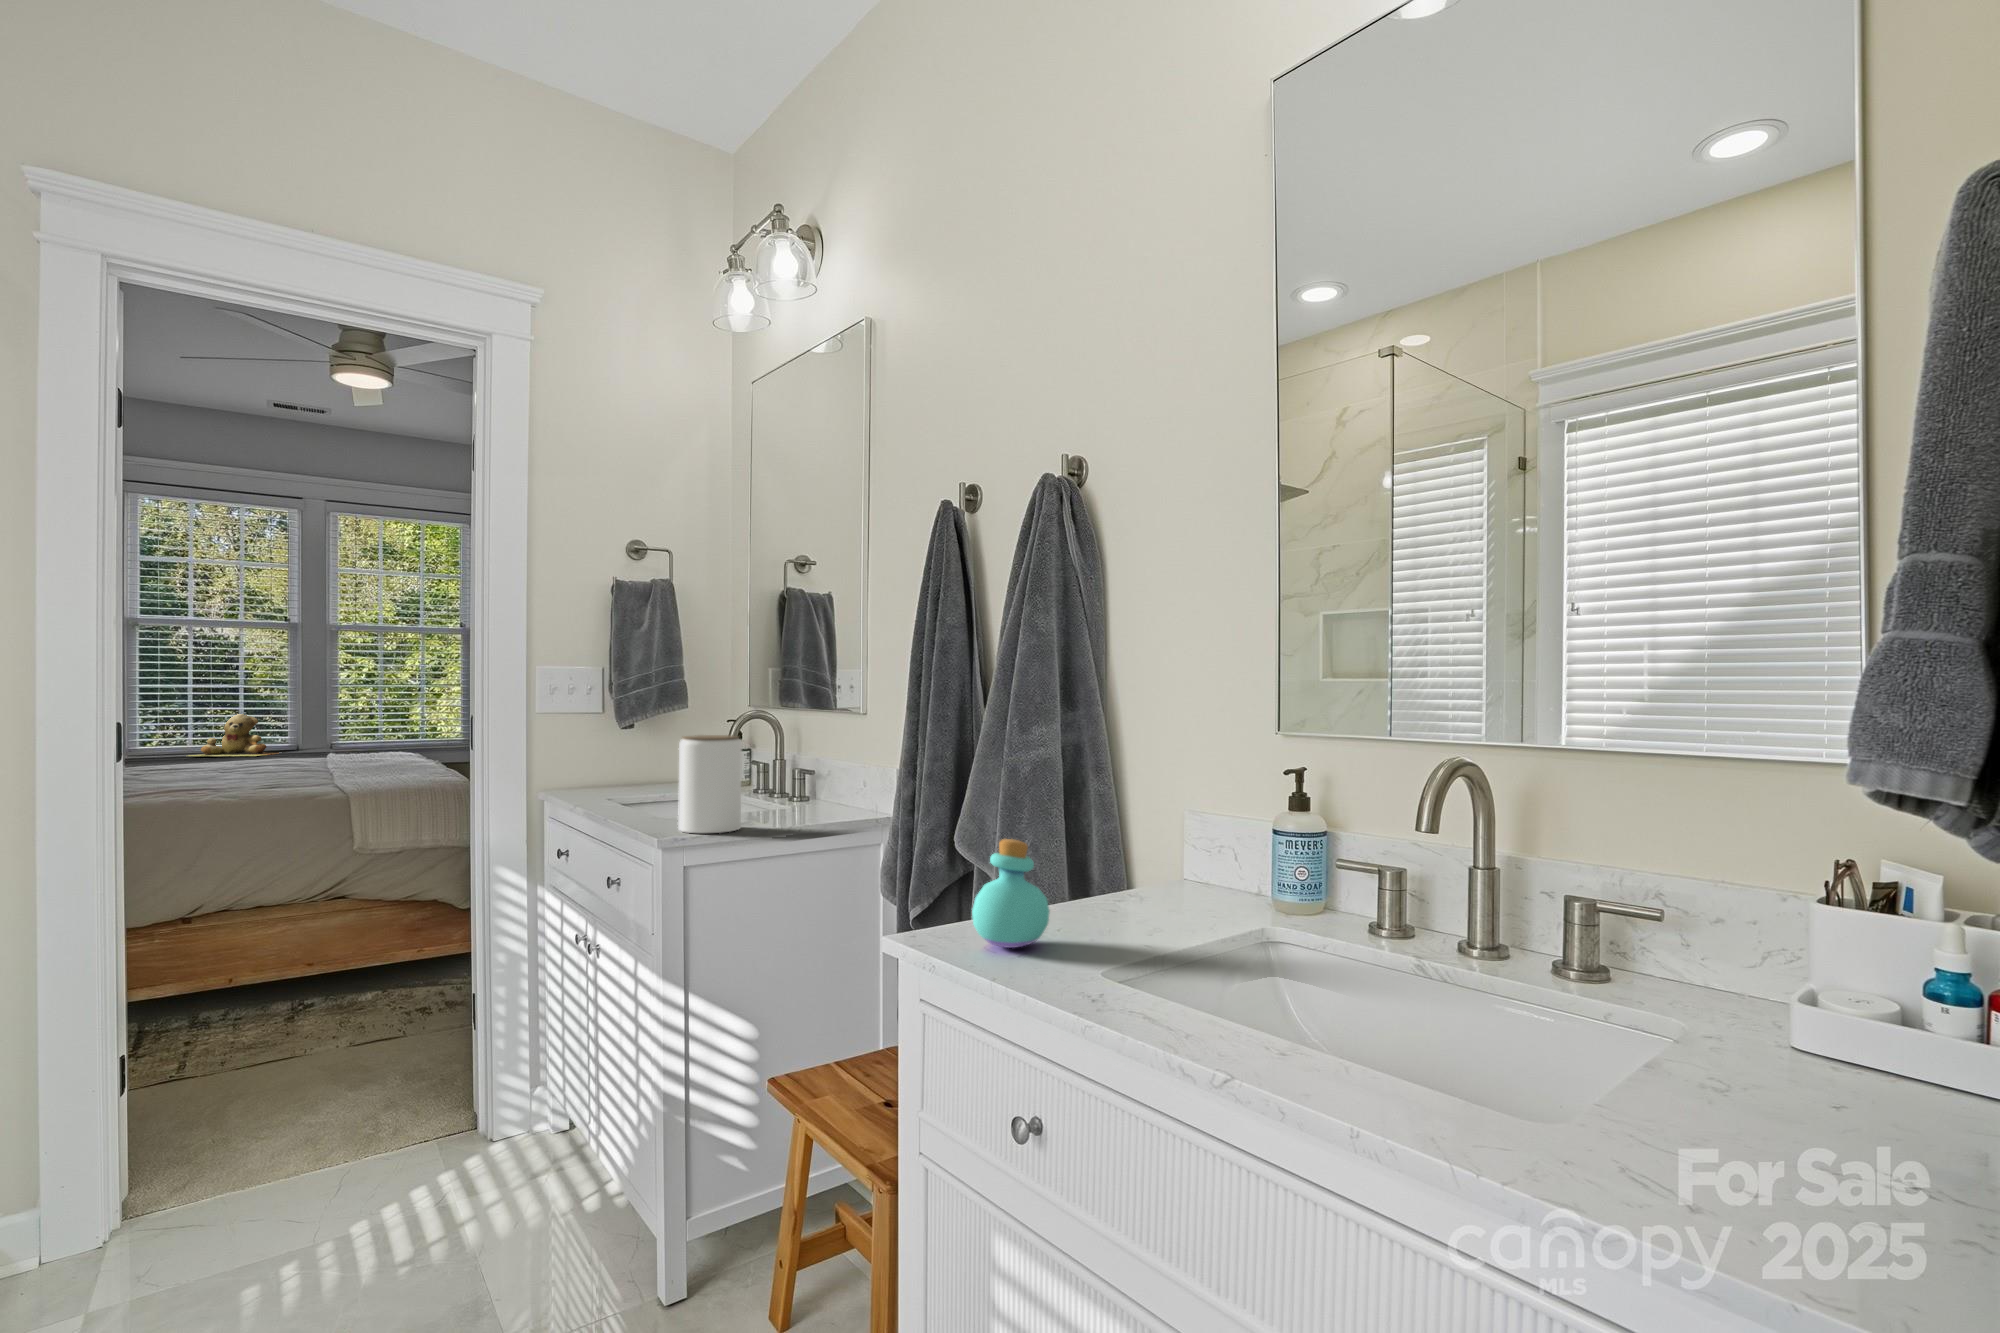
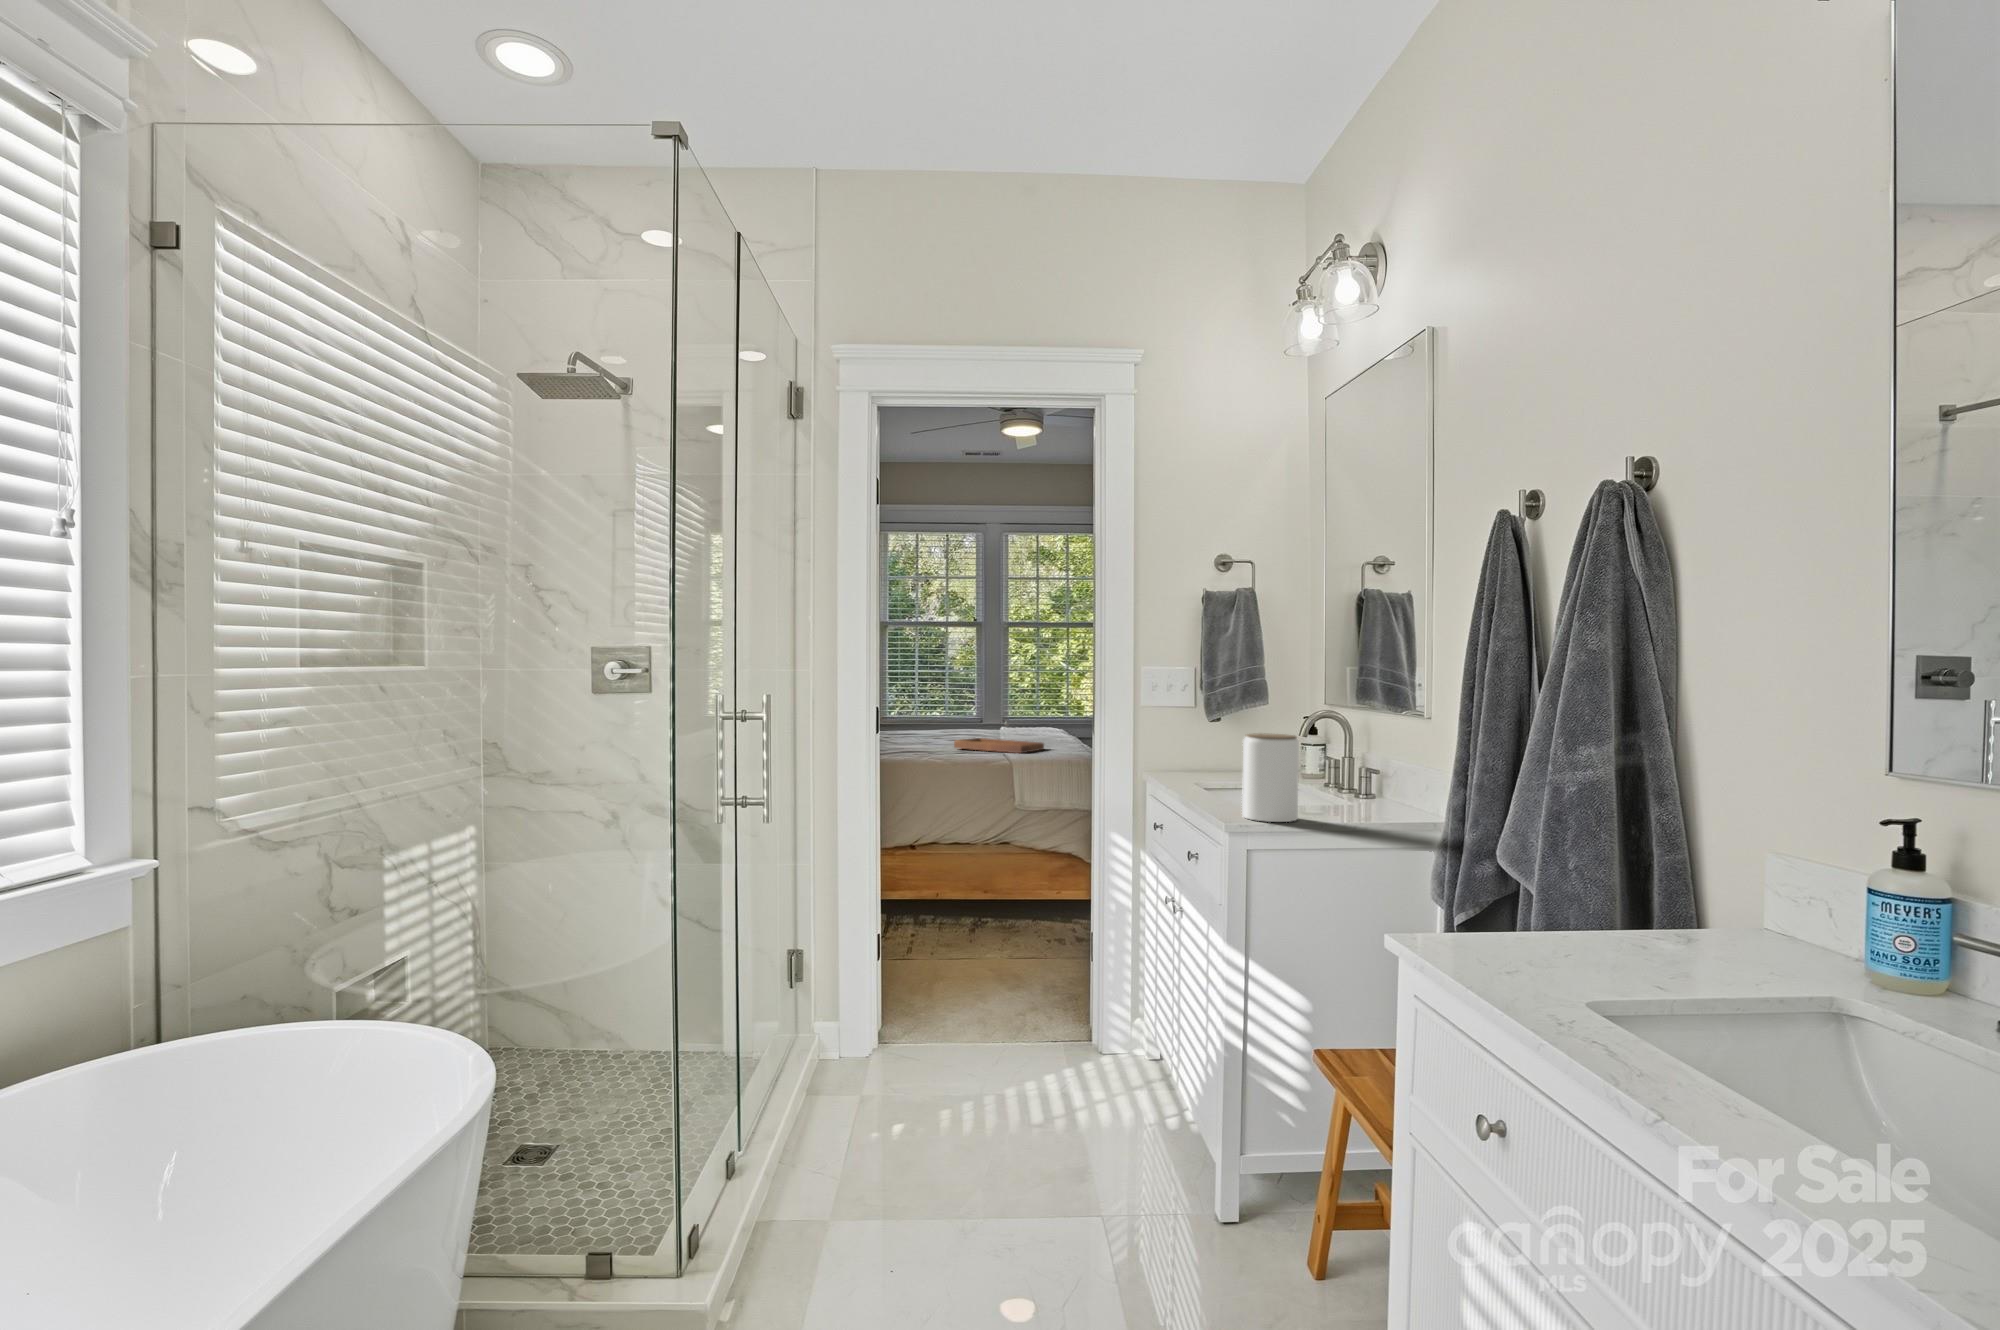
teddy bear: present [188,714,277,756] -> none [913,690,980,724]
tray: none [255,747,392,786] -> present [954,721,1044,753]
perfume bottle: present [972,839,1050,948] -> none [1463,859,1545,962]

